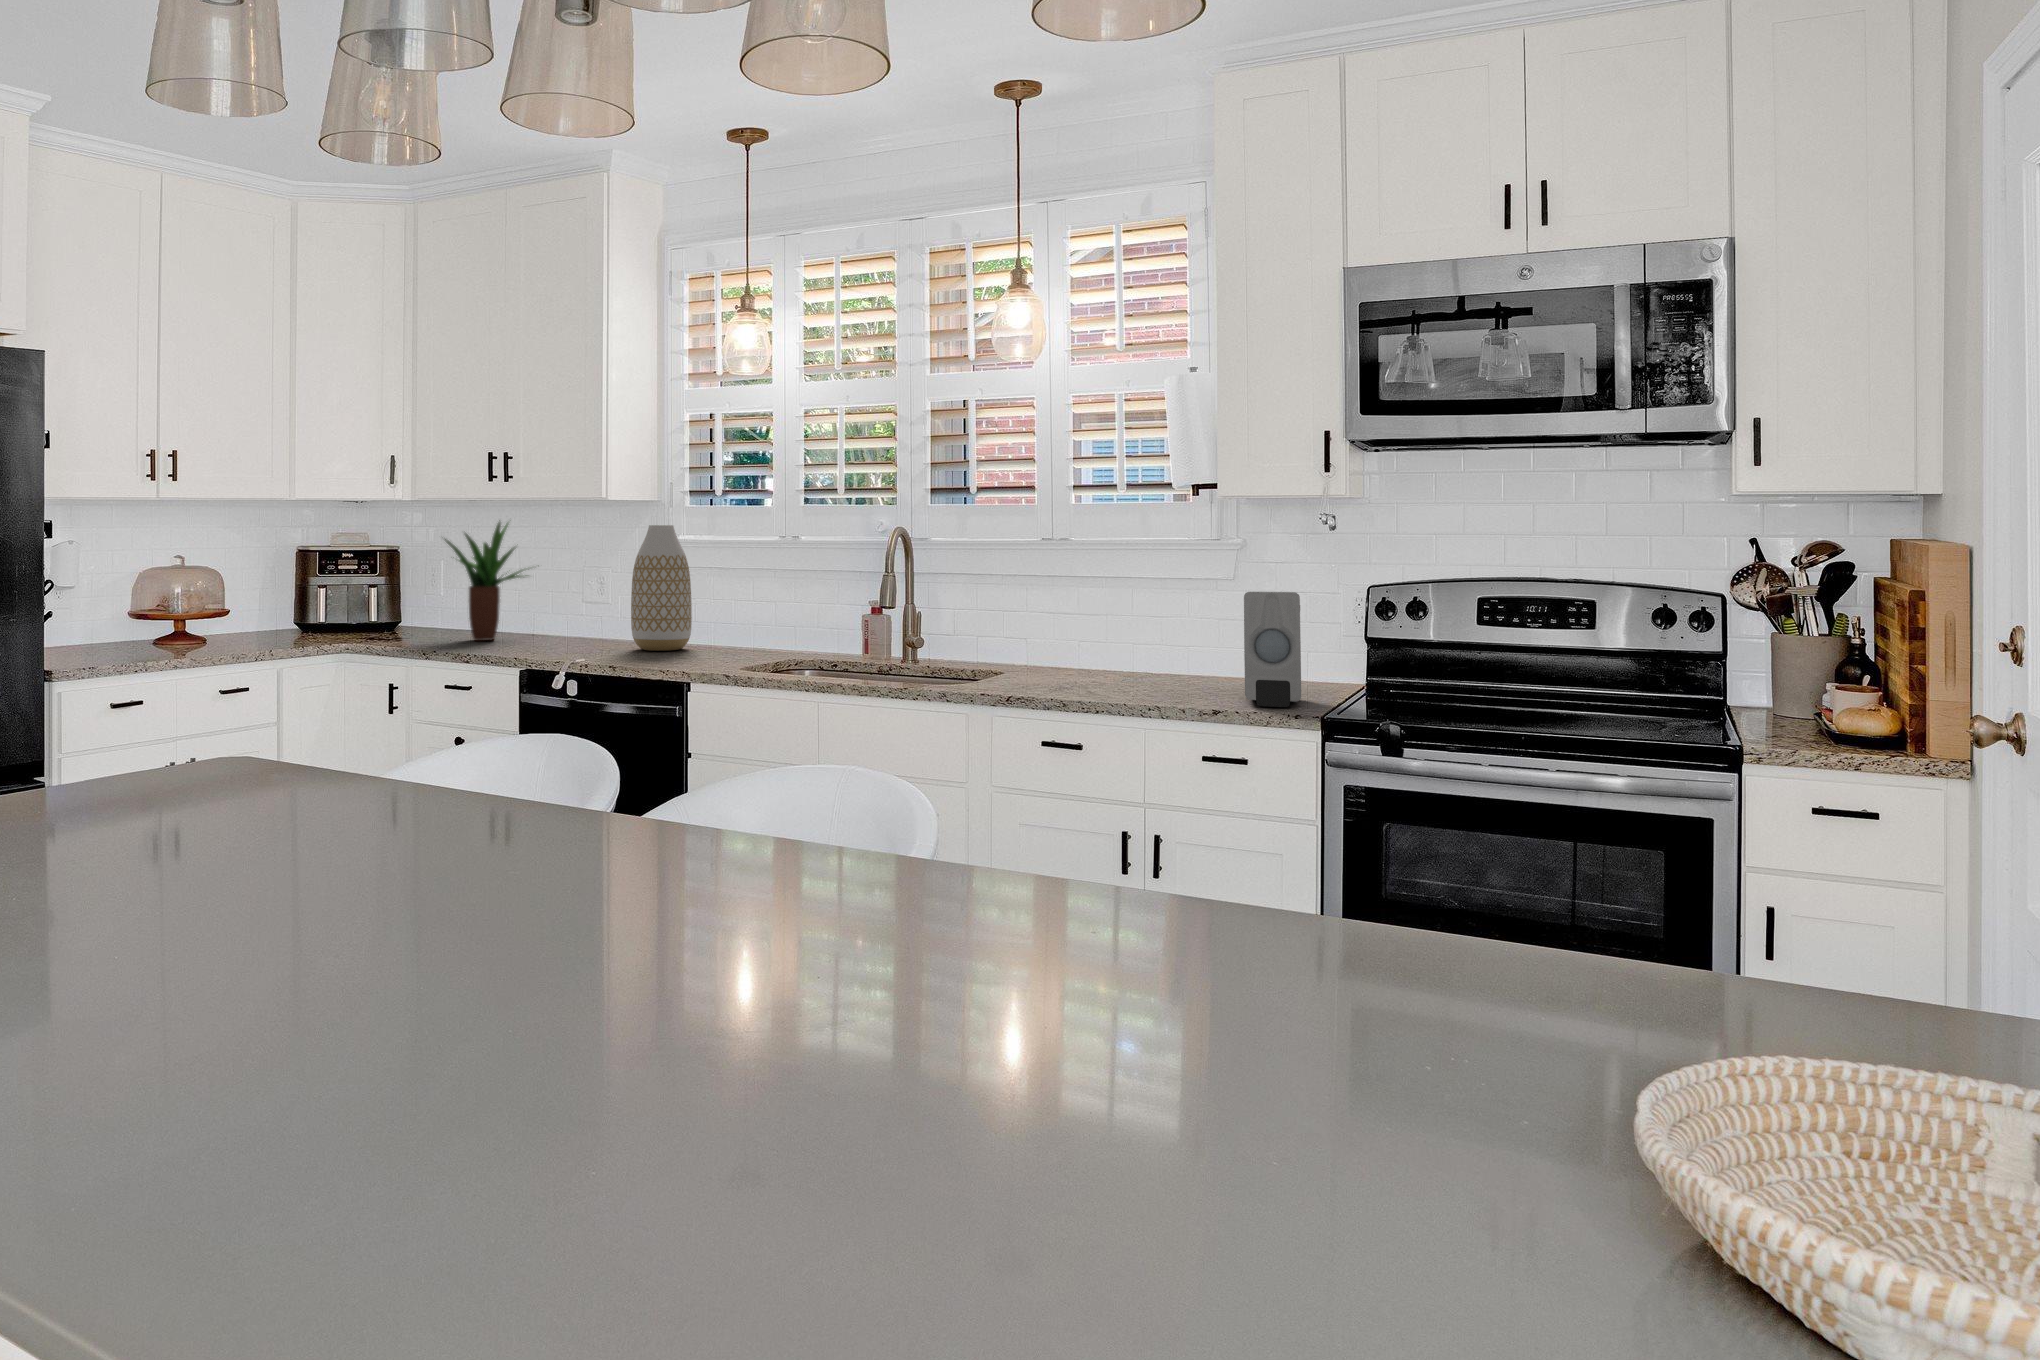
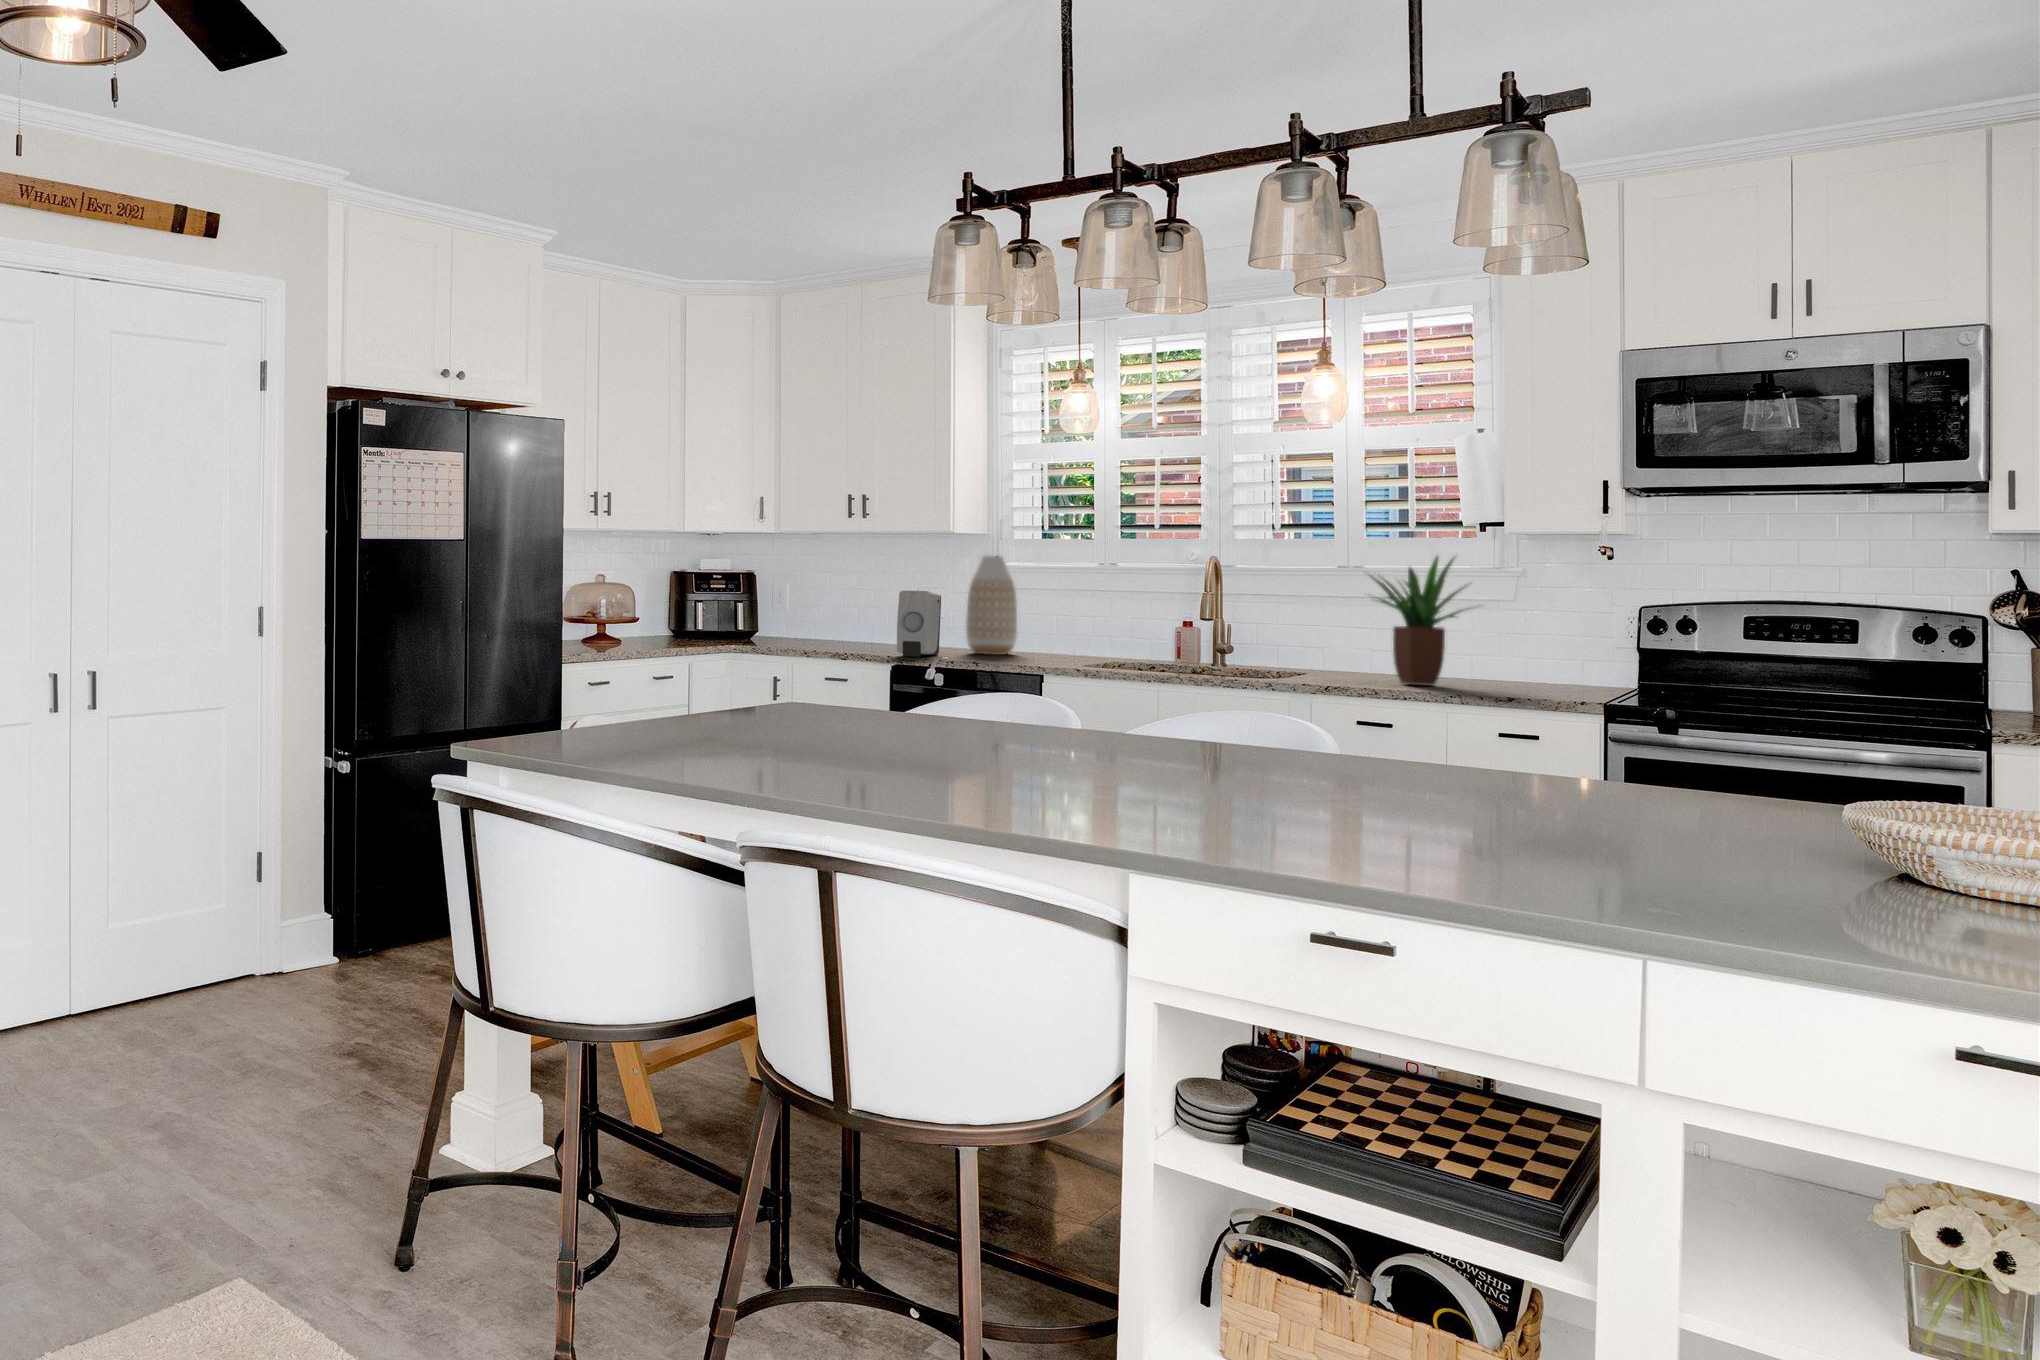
potted plant: present [445,522,527,641] -> present [1371,556,1478,686]
soap dispenser: present [1244,592,1301,707] -> present [897,591,941,657]

